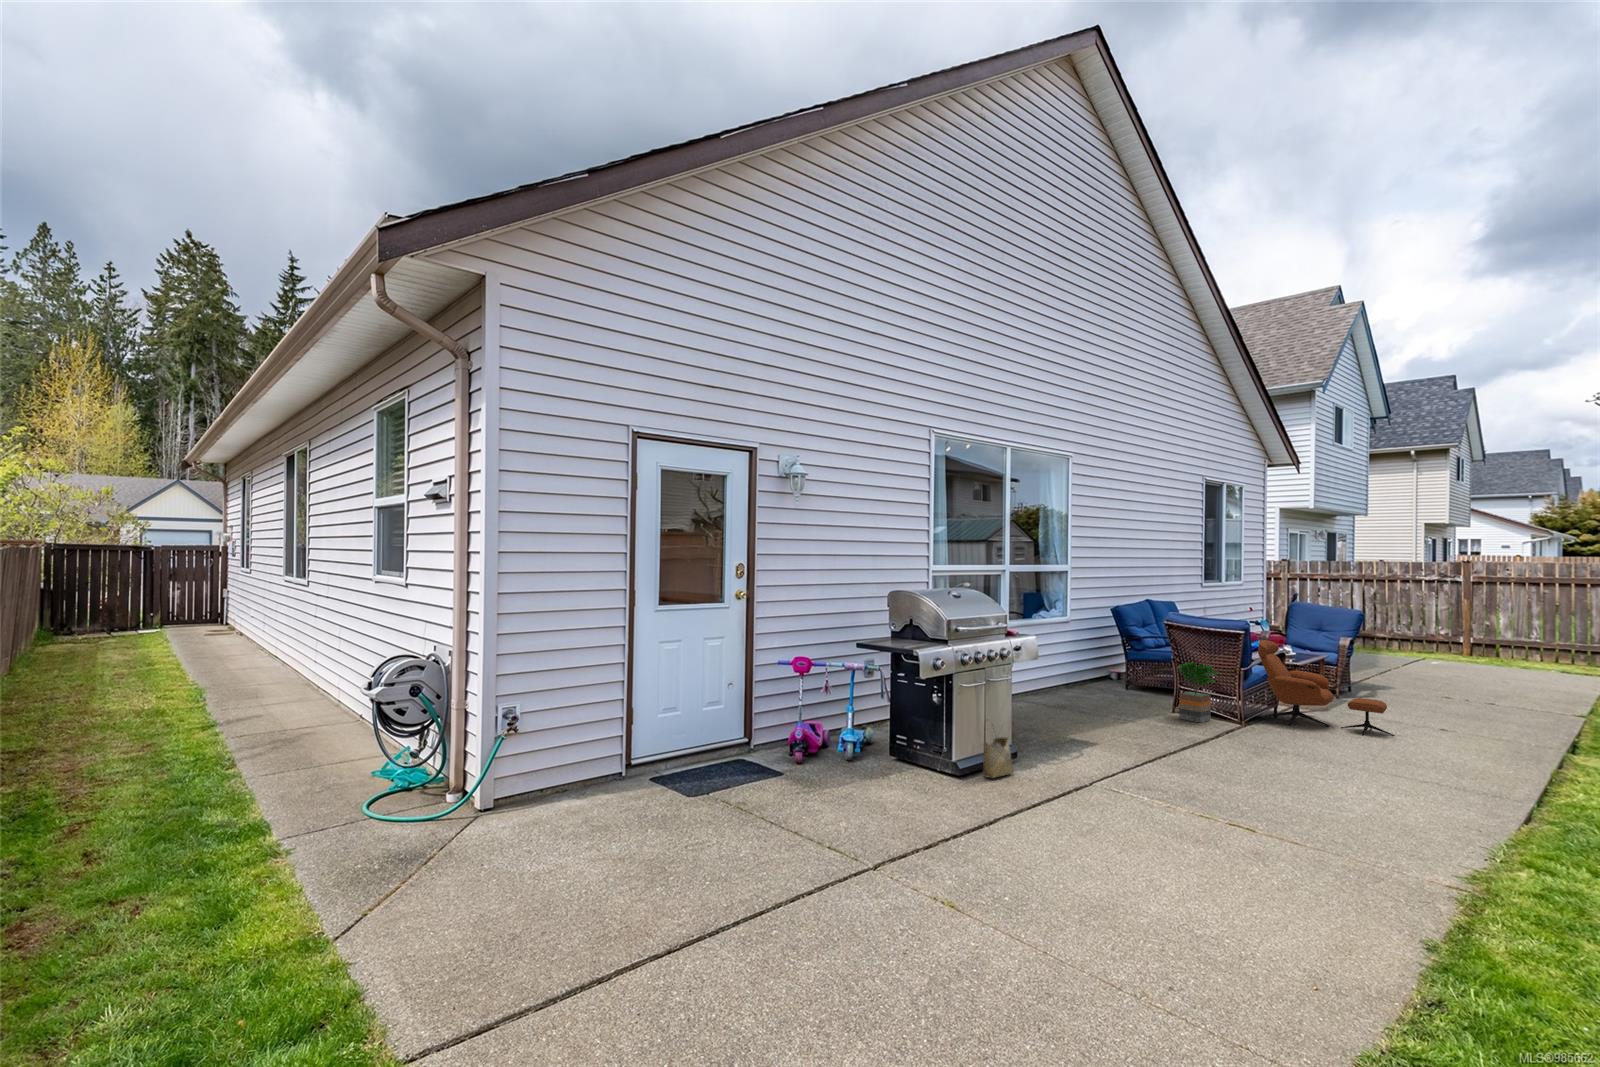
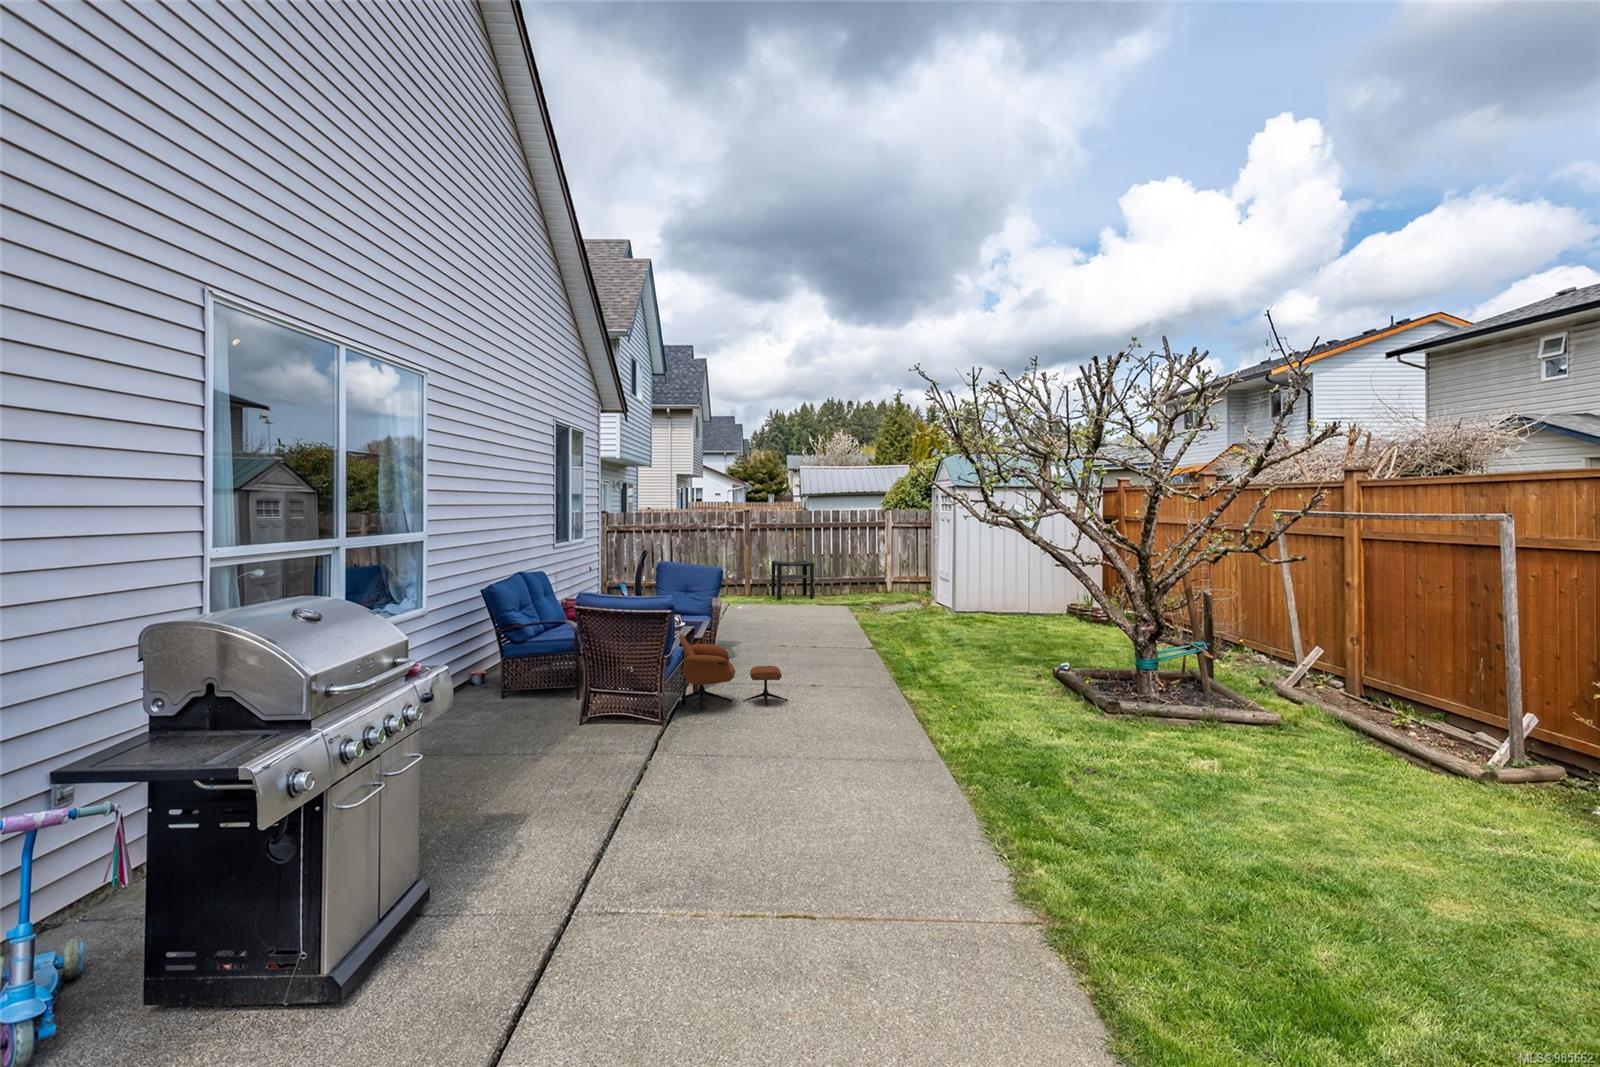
side table: none [1505,619,1571,669] -> present [771,561,814,599]
potted tree: present [1179,662,1218,723] -> none [588,653,636,729]
woven basket: present [983,738,1013,778] -> none [392,847,448,964]

